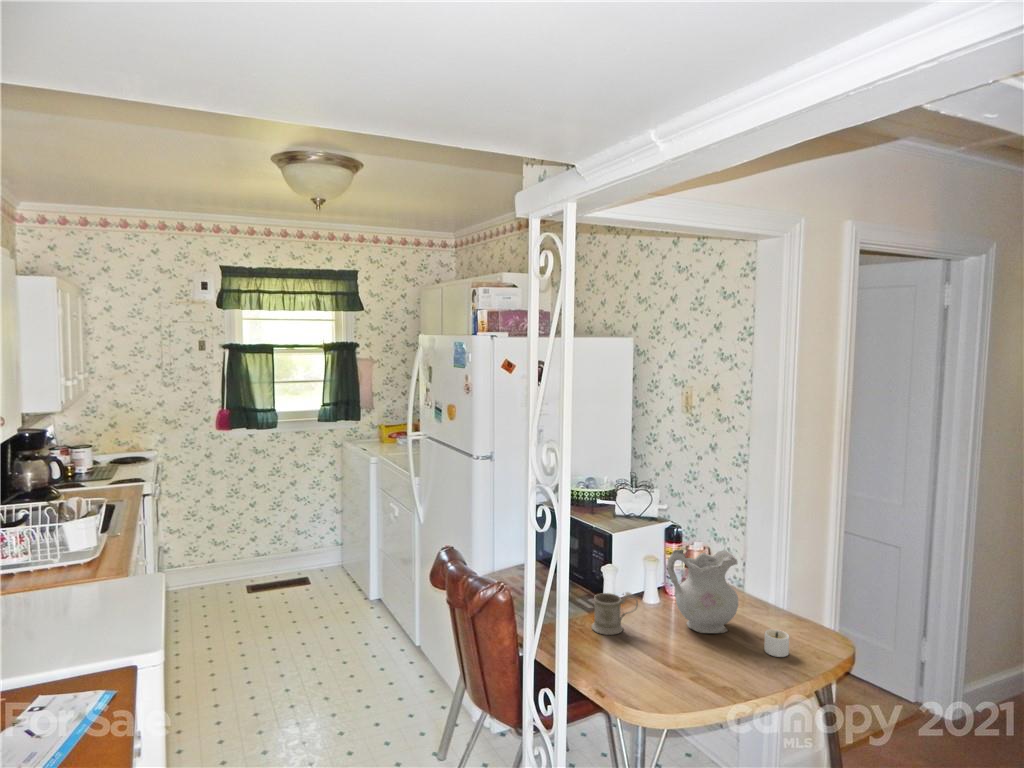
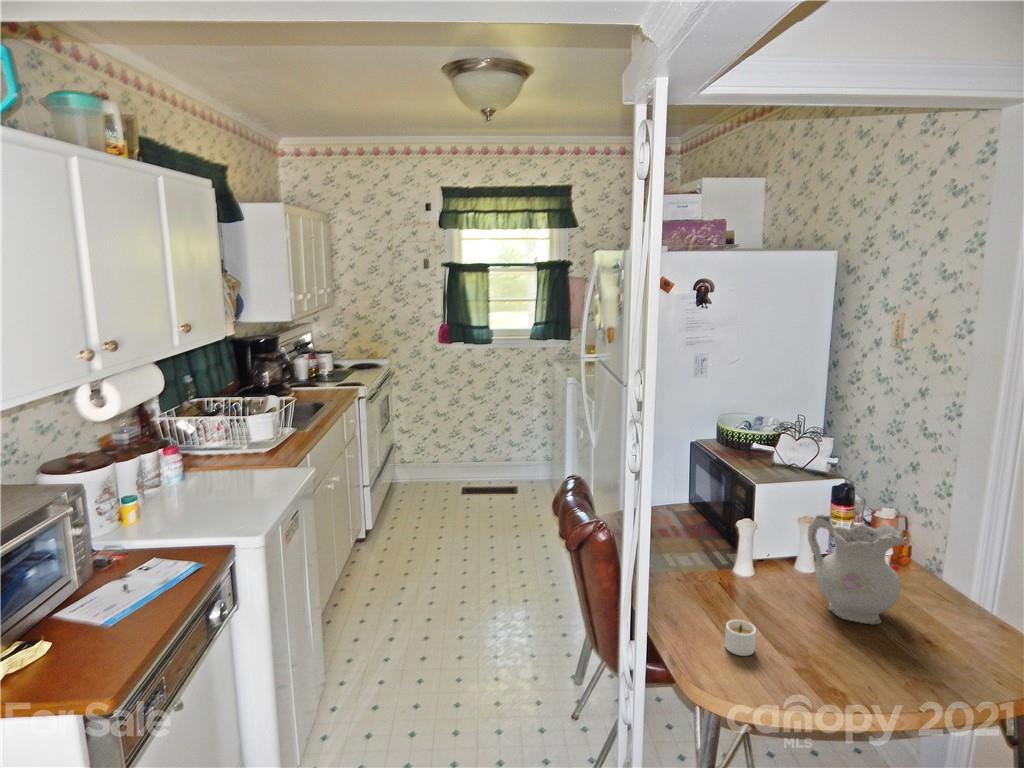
mug: present [592,592,638,635] -> none [707,550,762,599]
candle: present [764,629,789,657] -> present [725,620,756,656]

